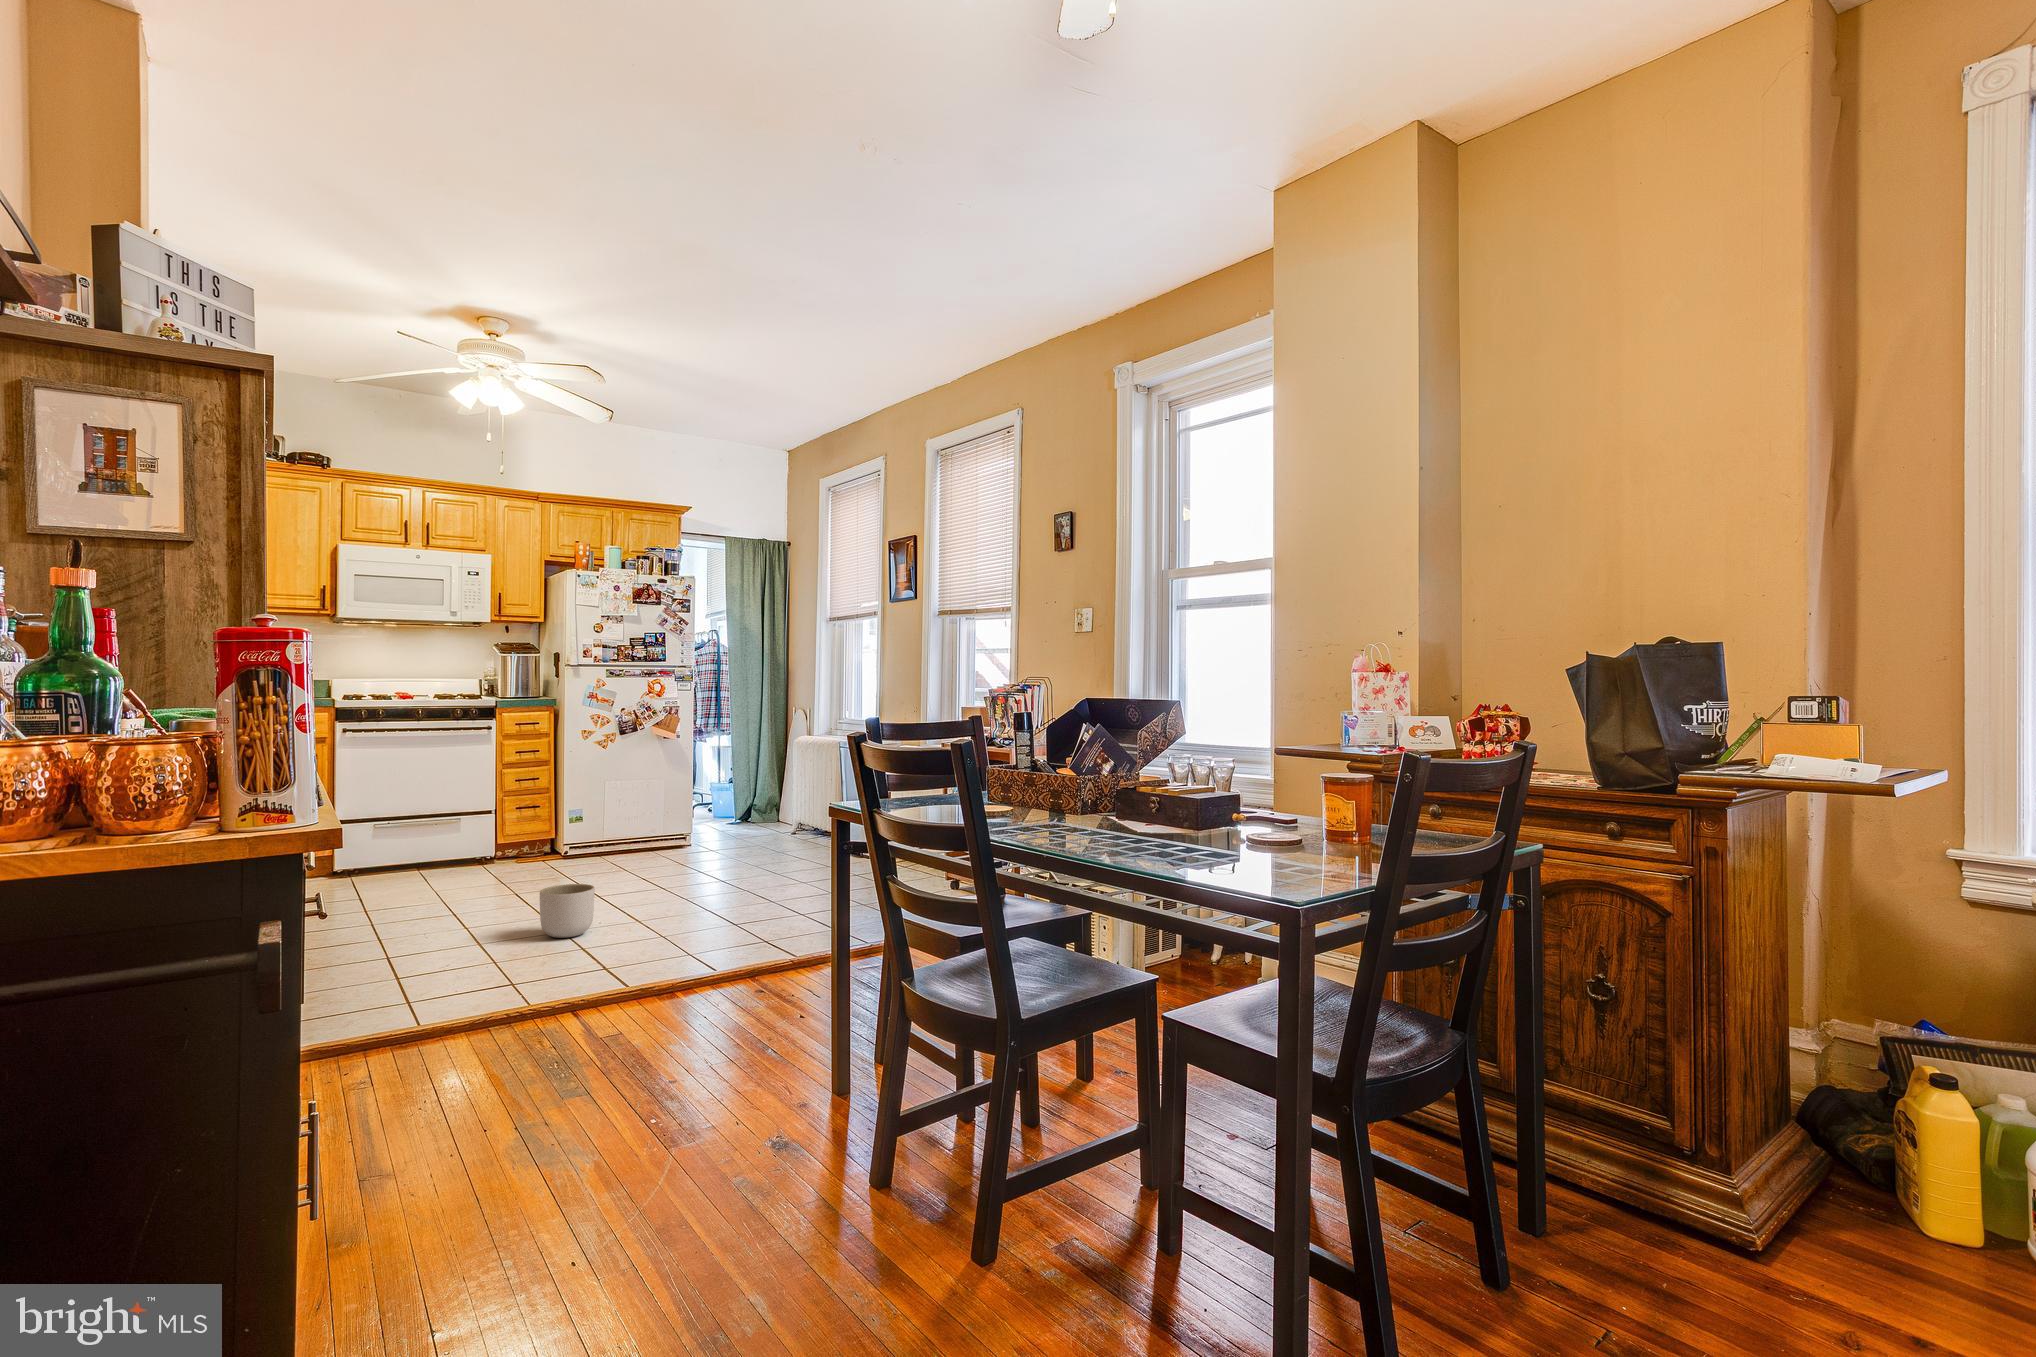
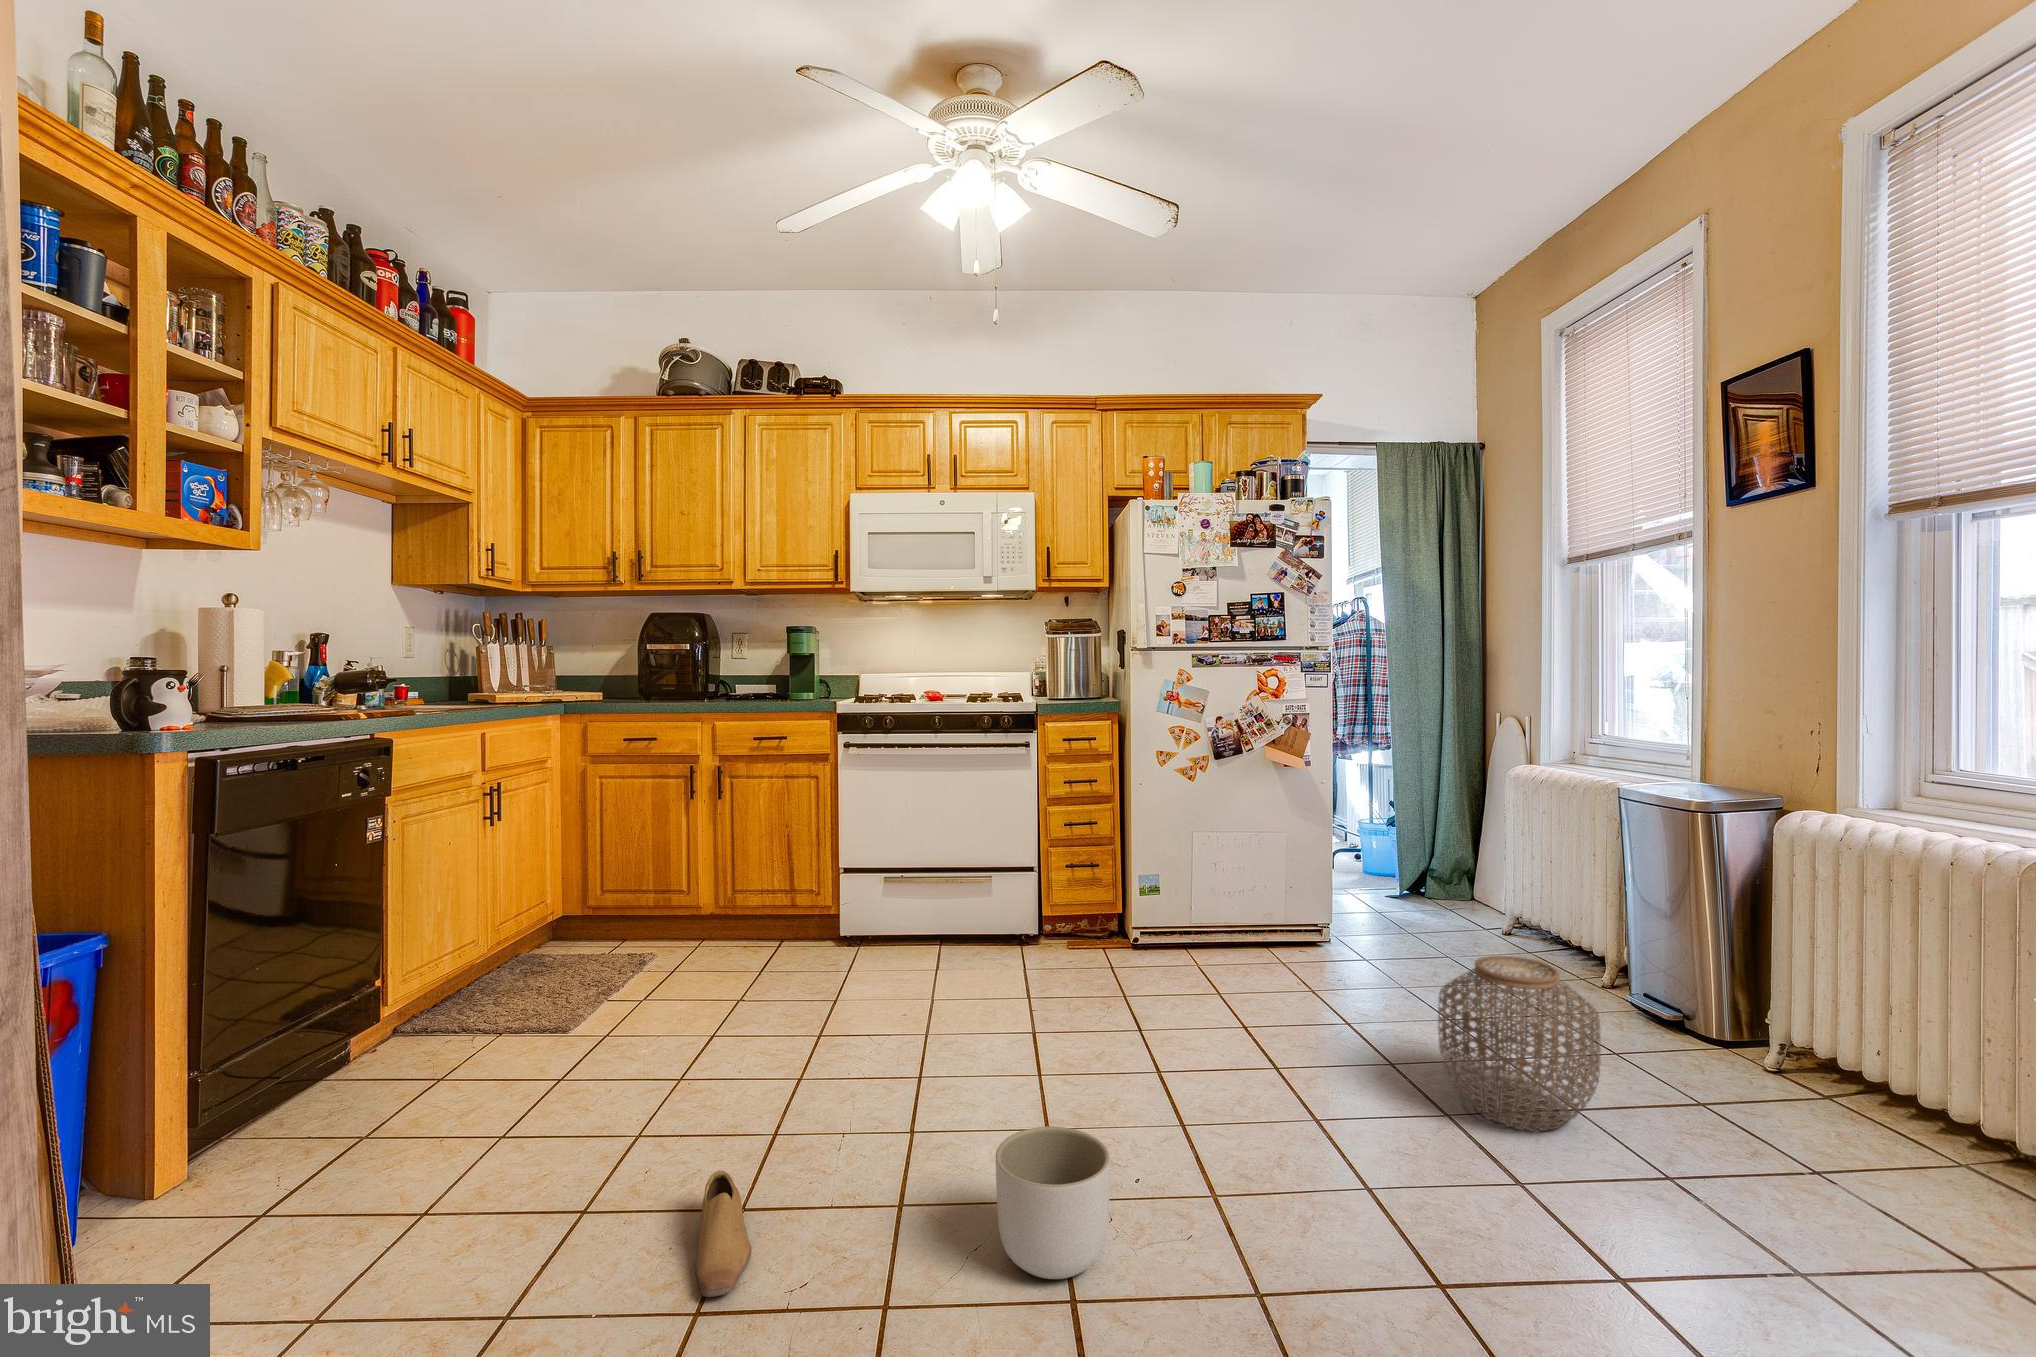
woven basket: none [740,811,806,883] -> present [1438,956,1600,1131]
shoe: none [369,930,414,964] -> present [695,1171,751,1297]

